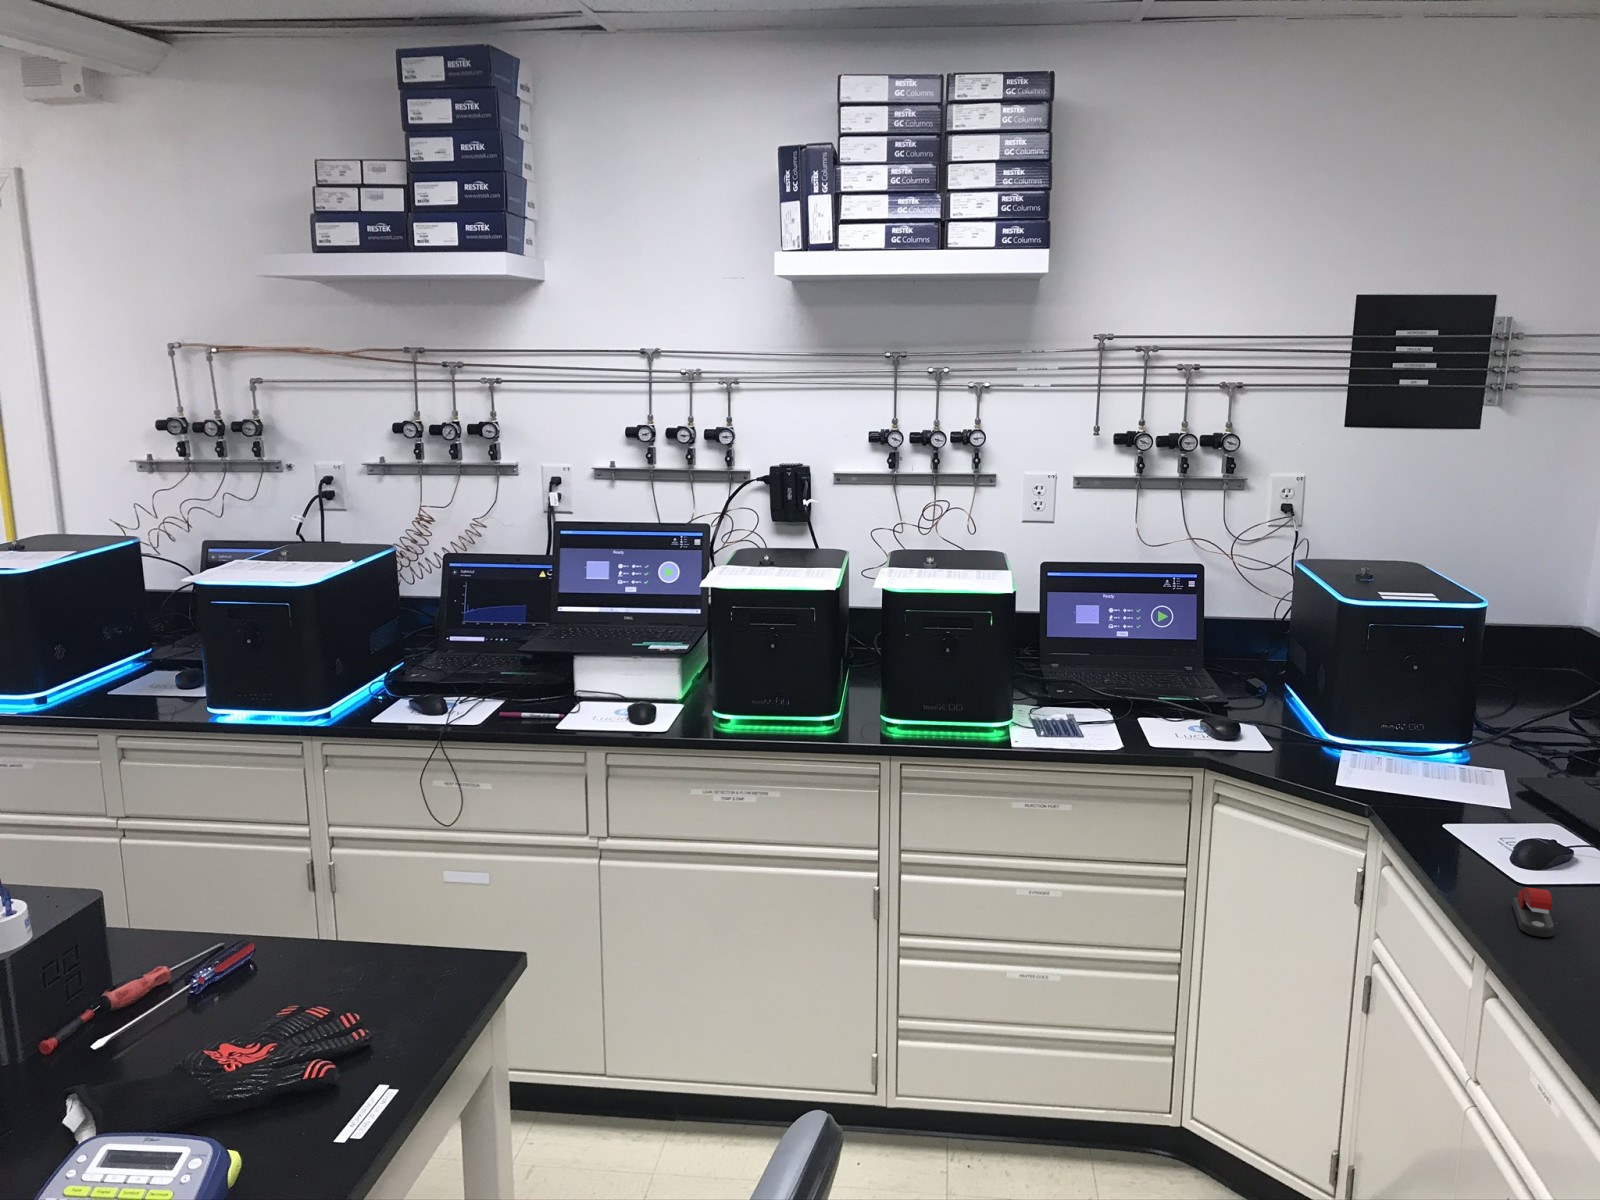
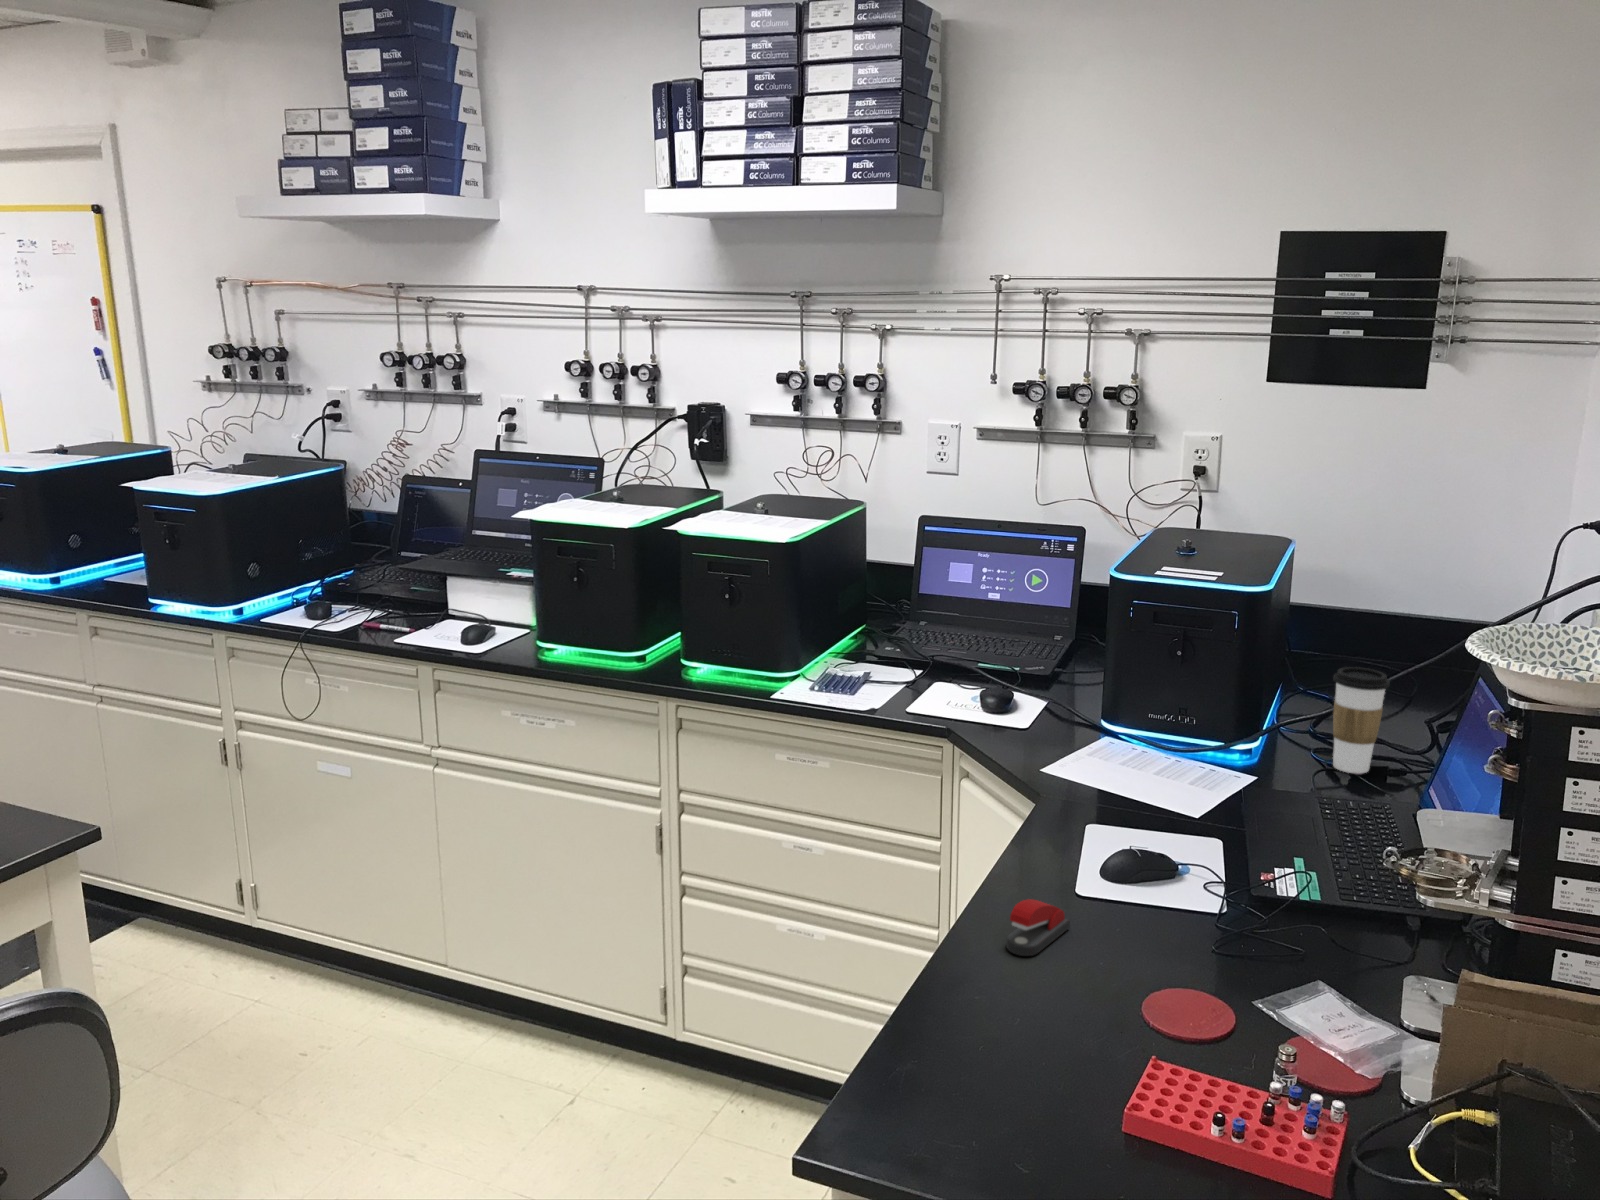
coffee cup: none [1526,666,1577,757] -> present [1333,667,1390,774]

